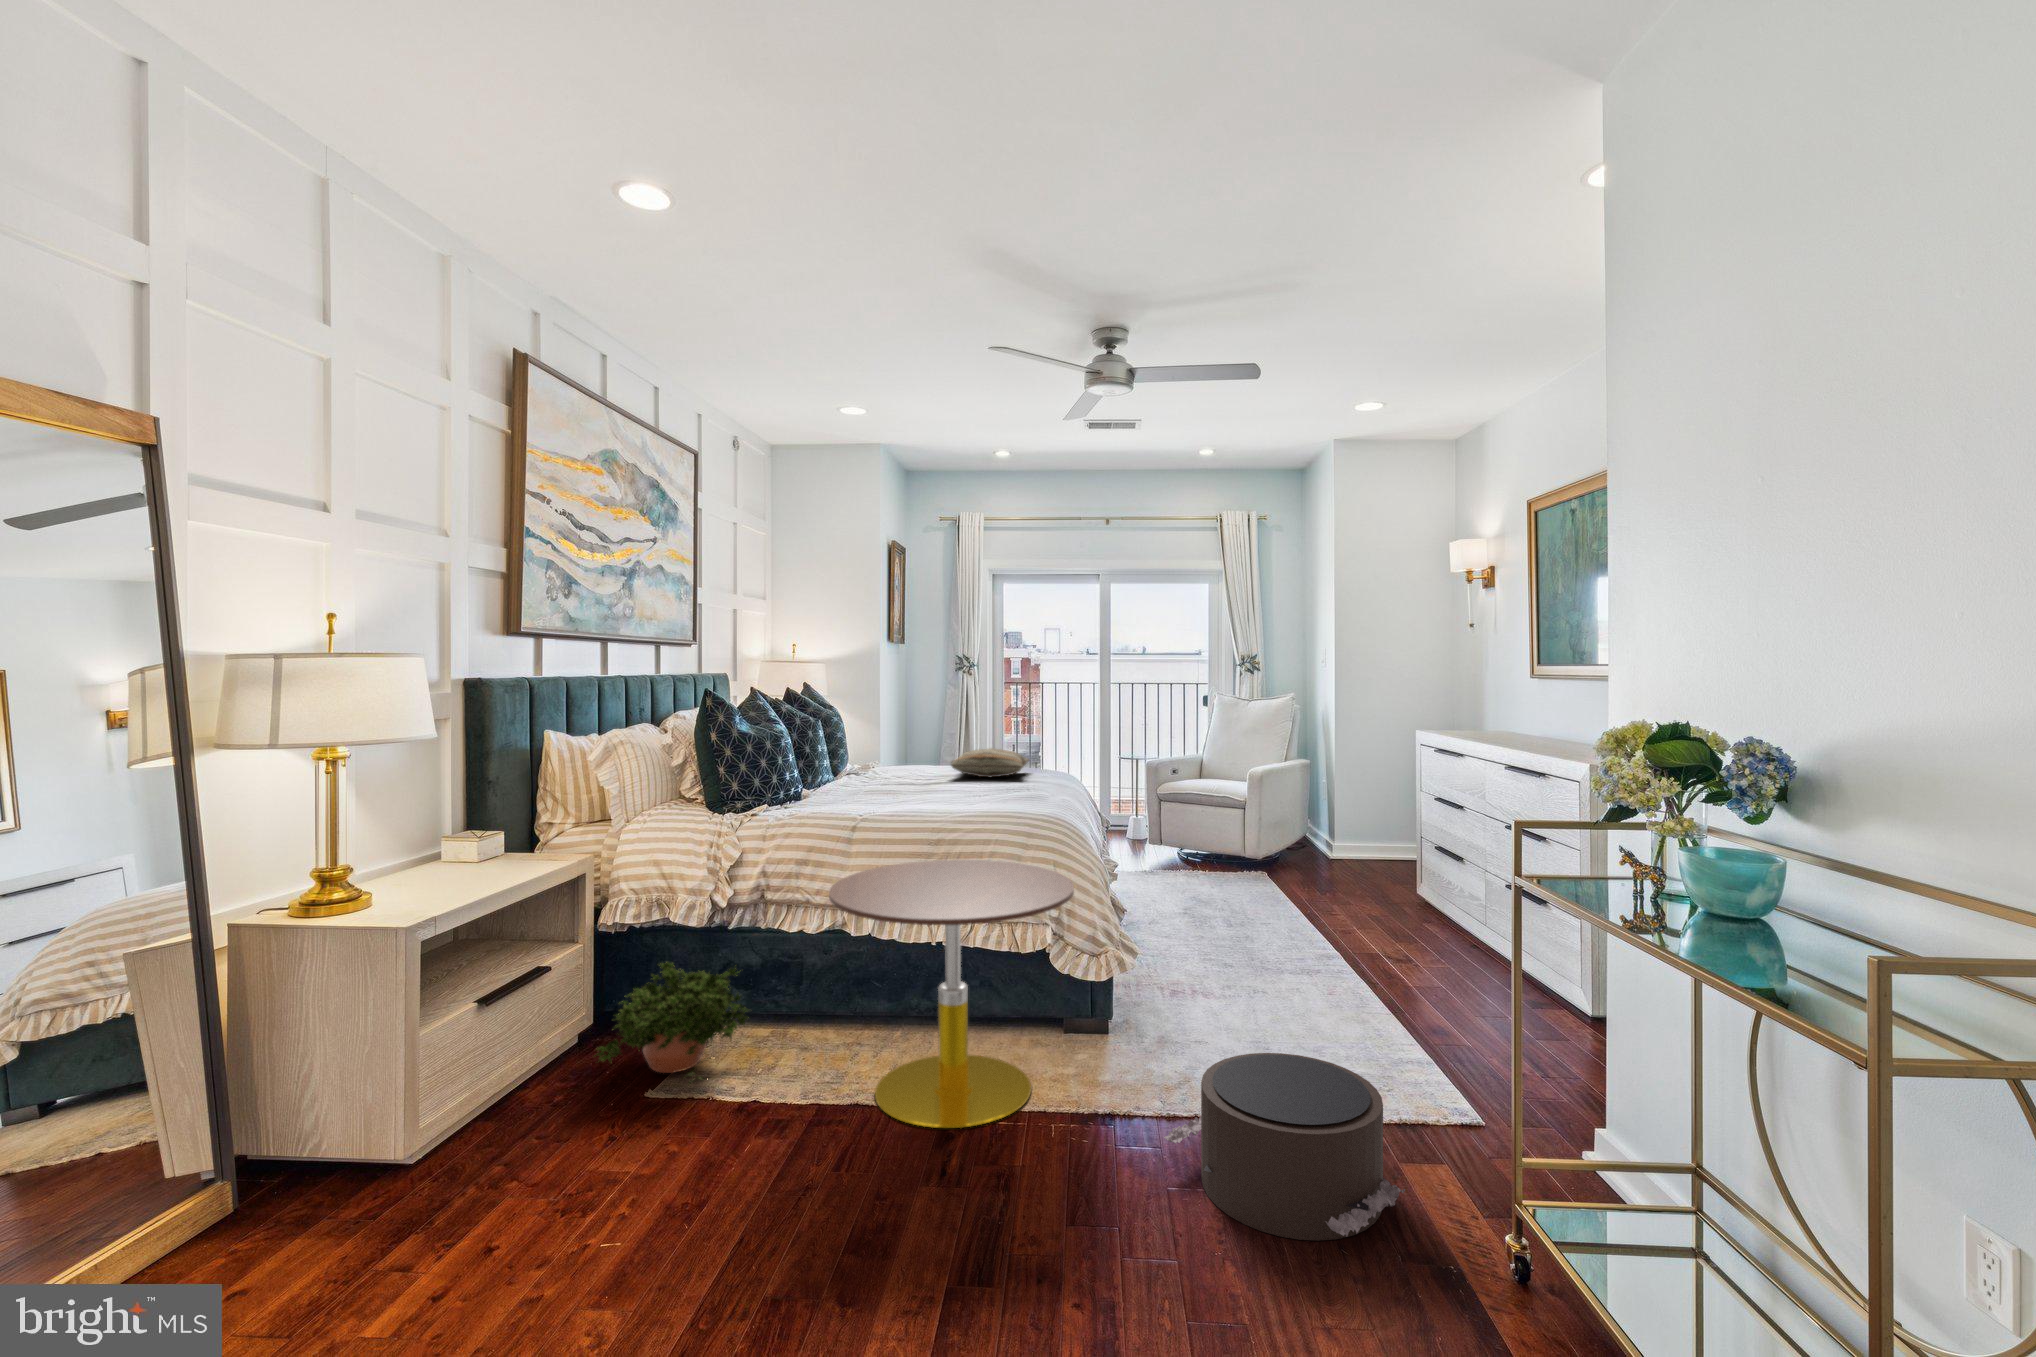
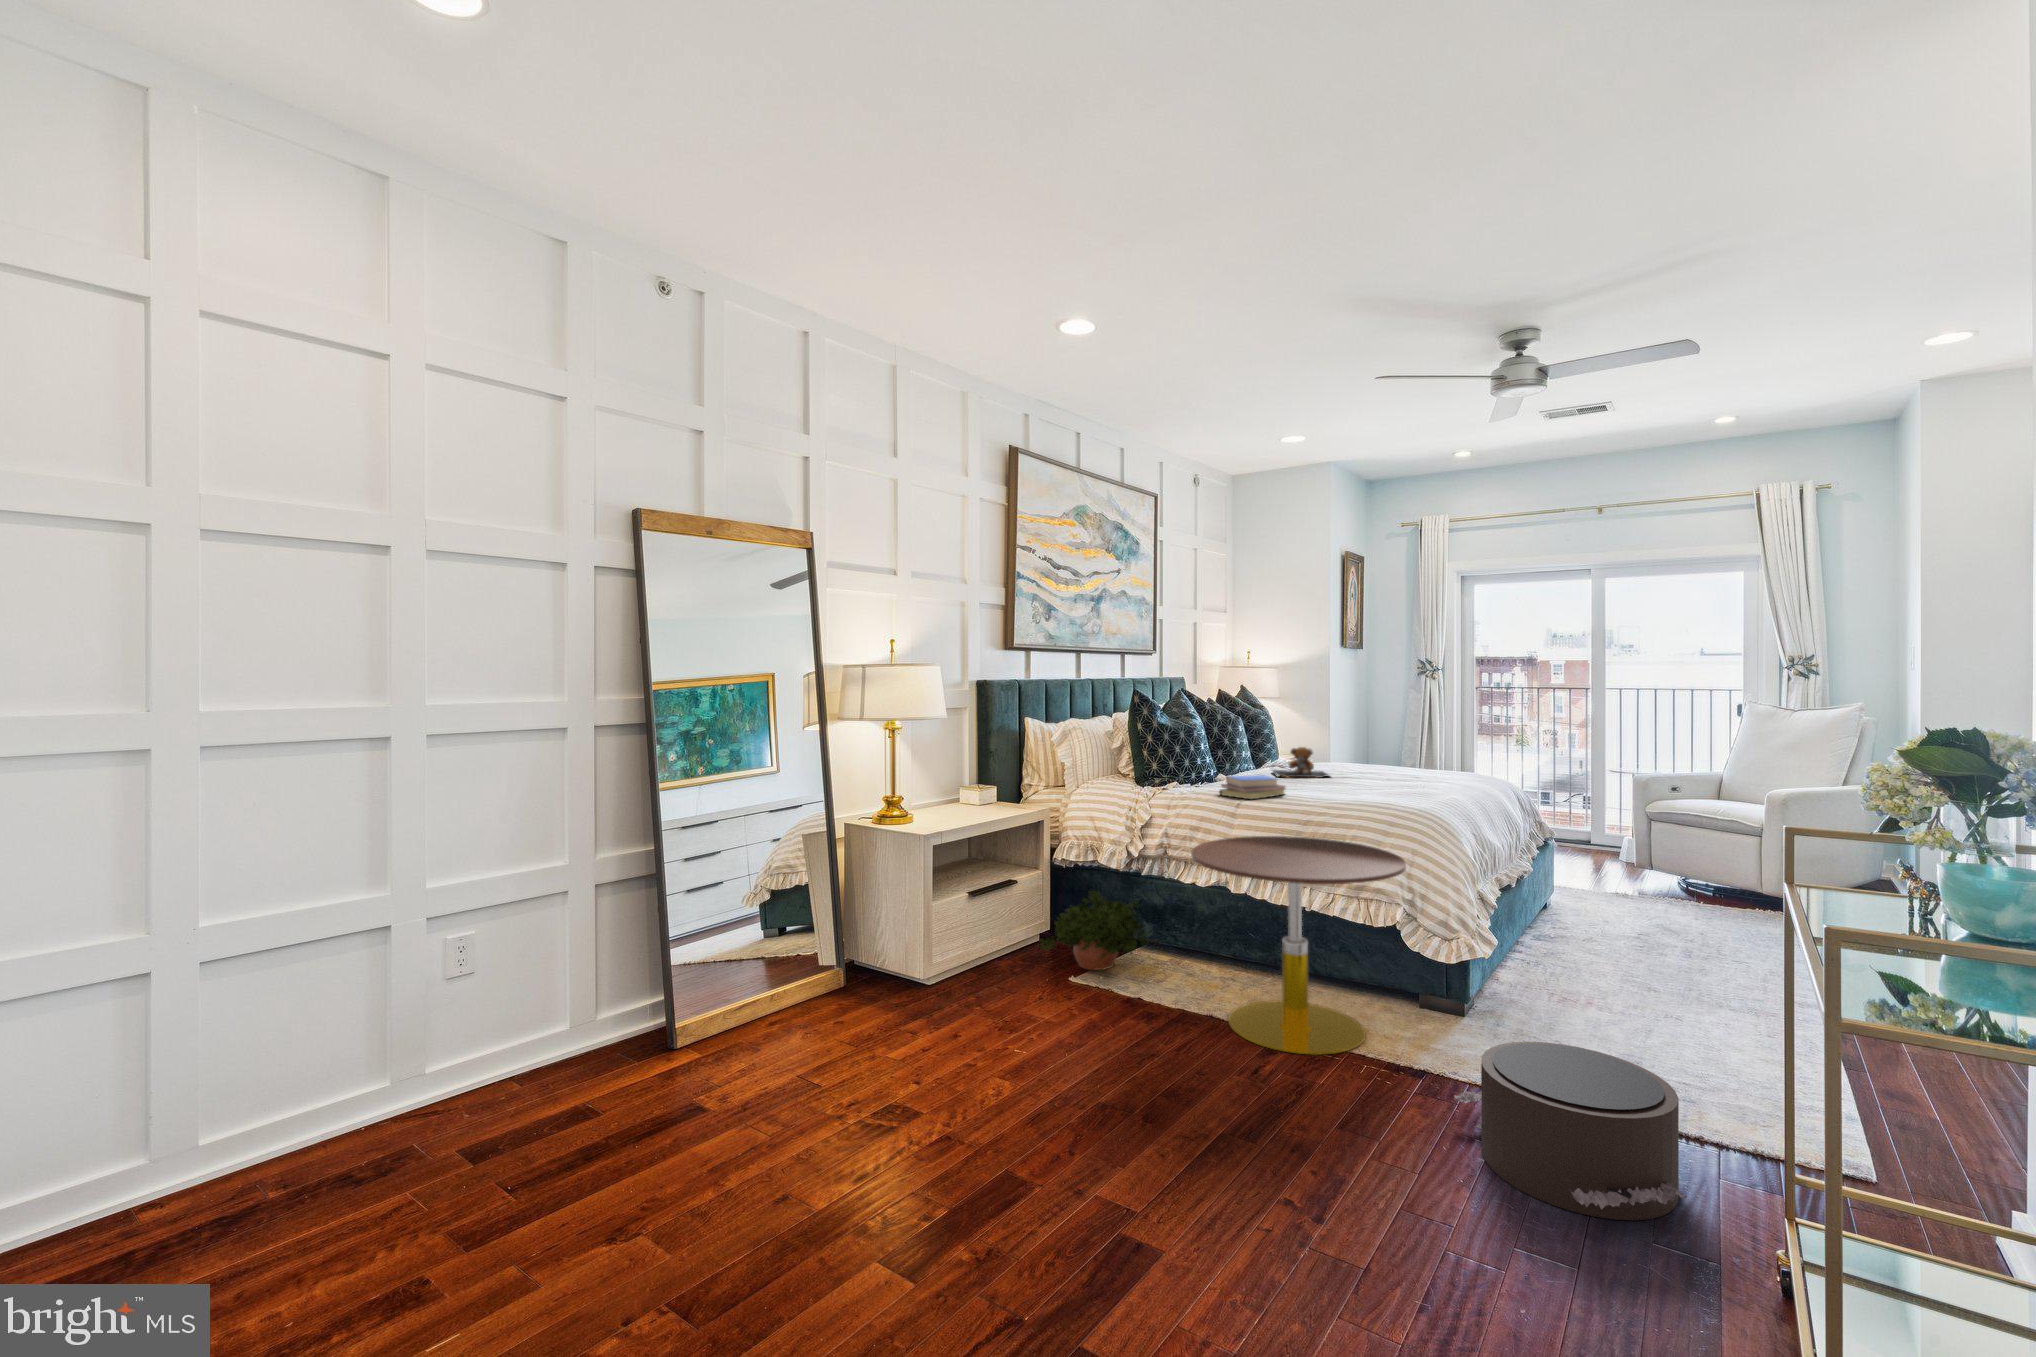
pillow: present [951,748,1029,777] -> none [1361,748,1450,776]
teddy bear: none [856,752,926,789] -> present [1273,747,1329,778]
book: none [830,790,907,821] -> present [1219,775,1285,799]

